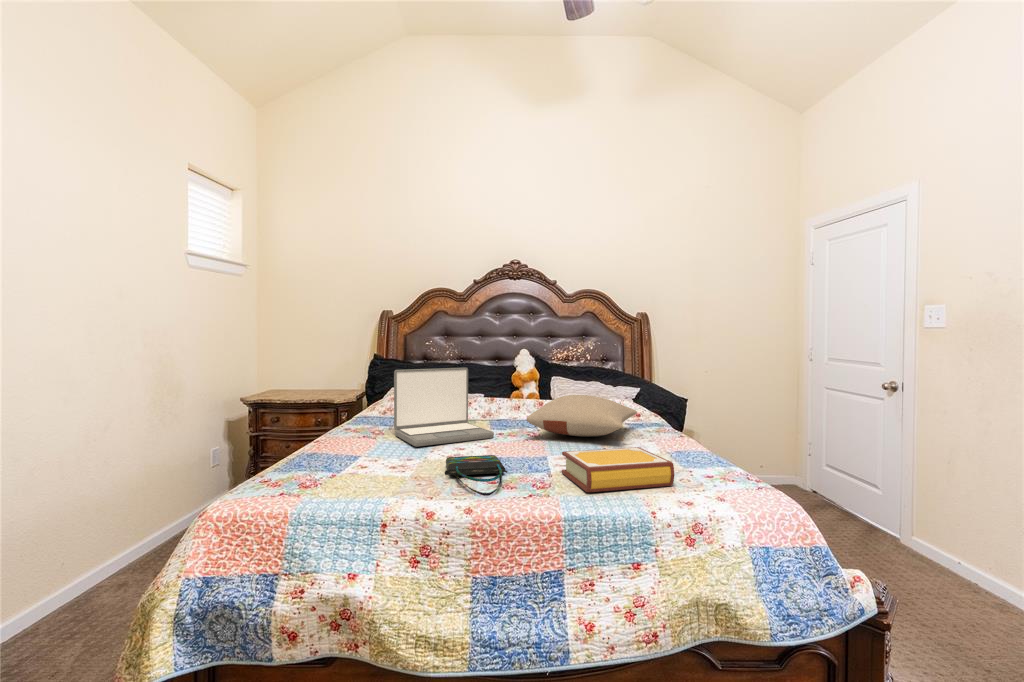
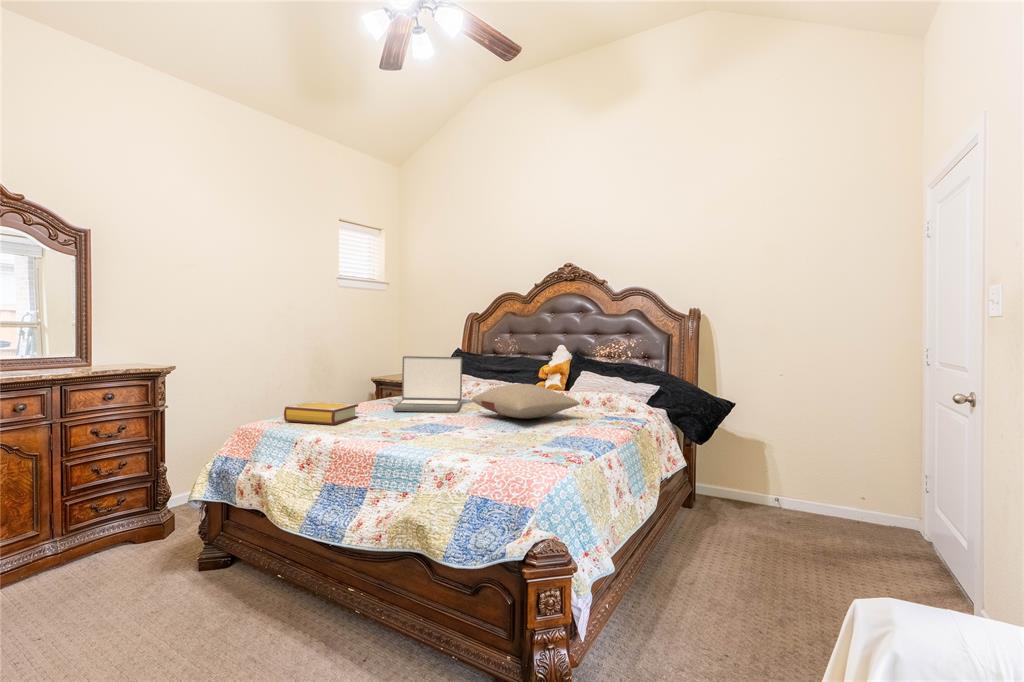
book: present [562,447,674,492] -> present [284,401,358,425]
tote bag: present [445,455,508,496] -> none [355,417,415,438]

